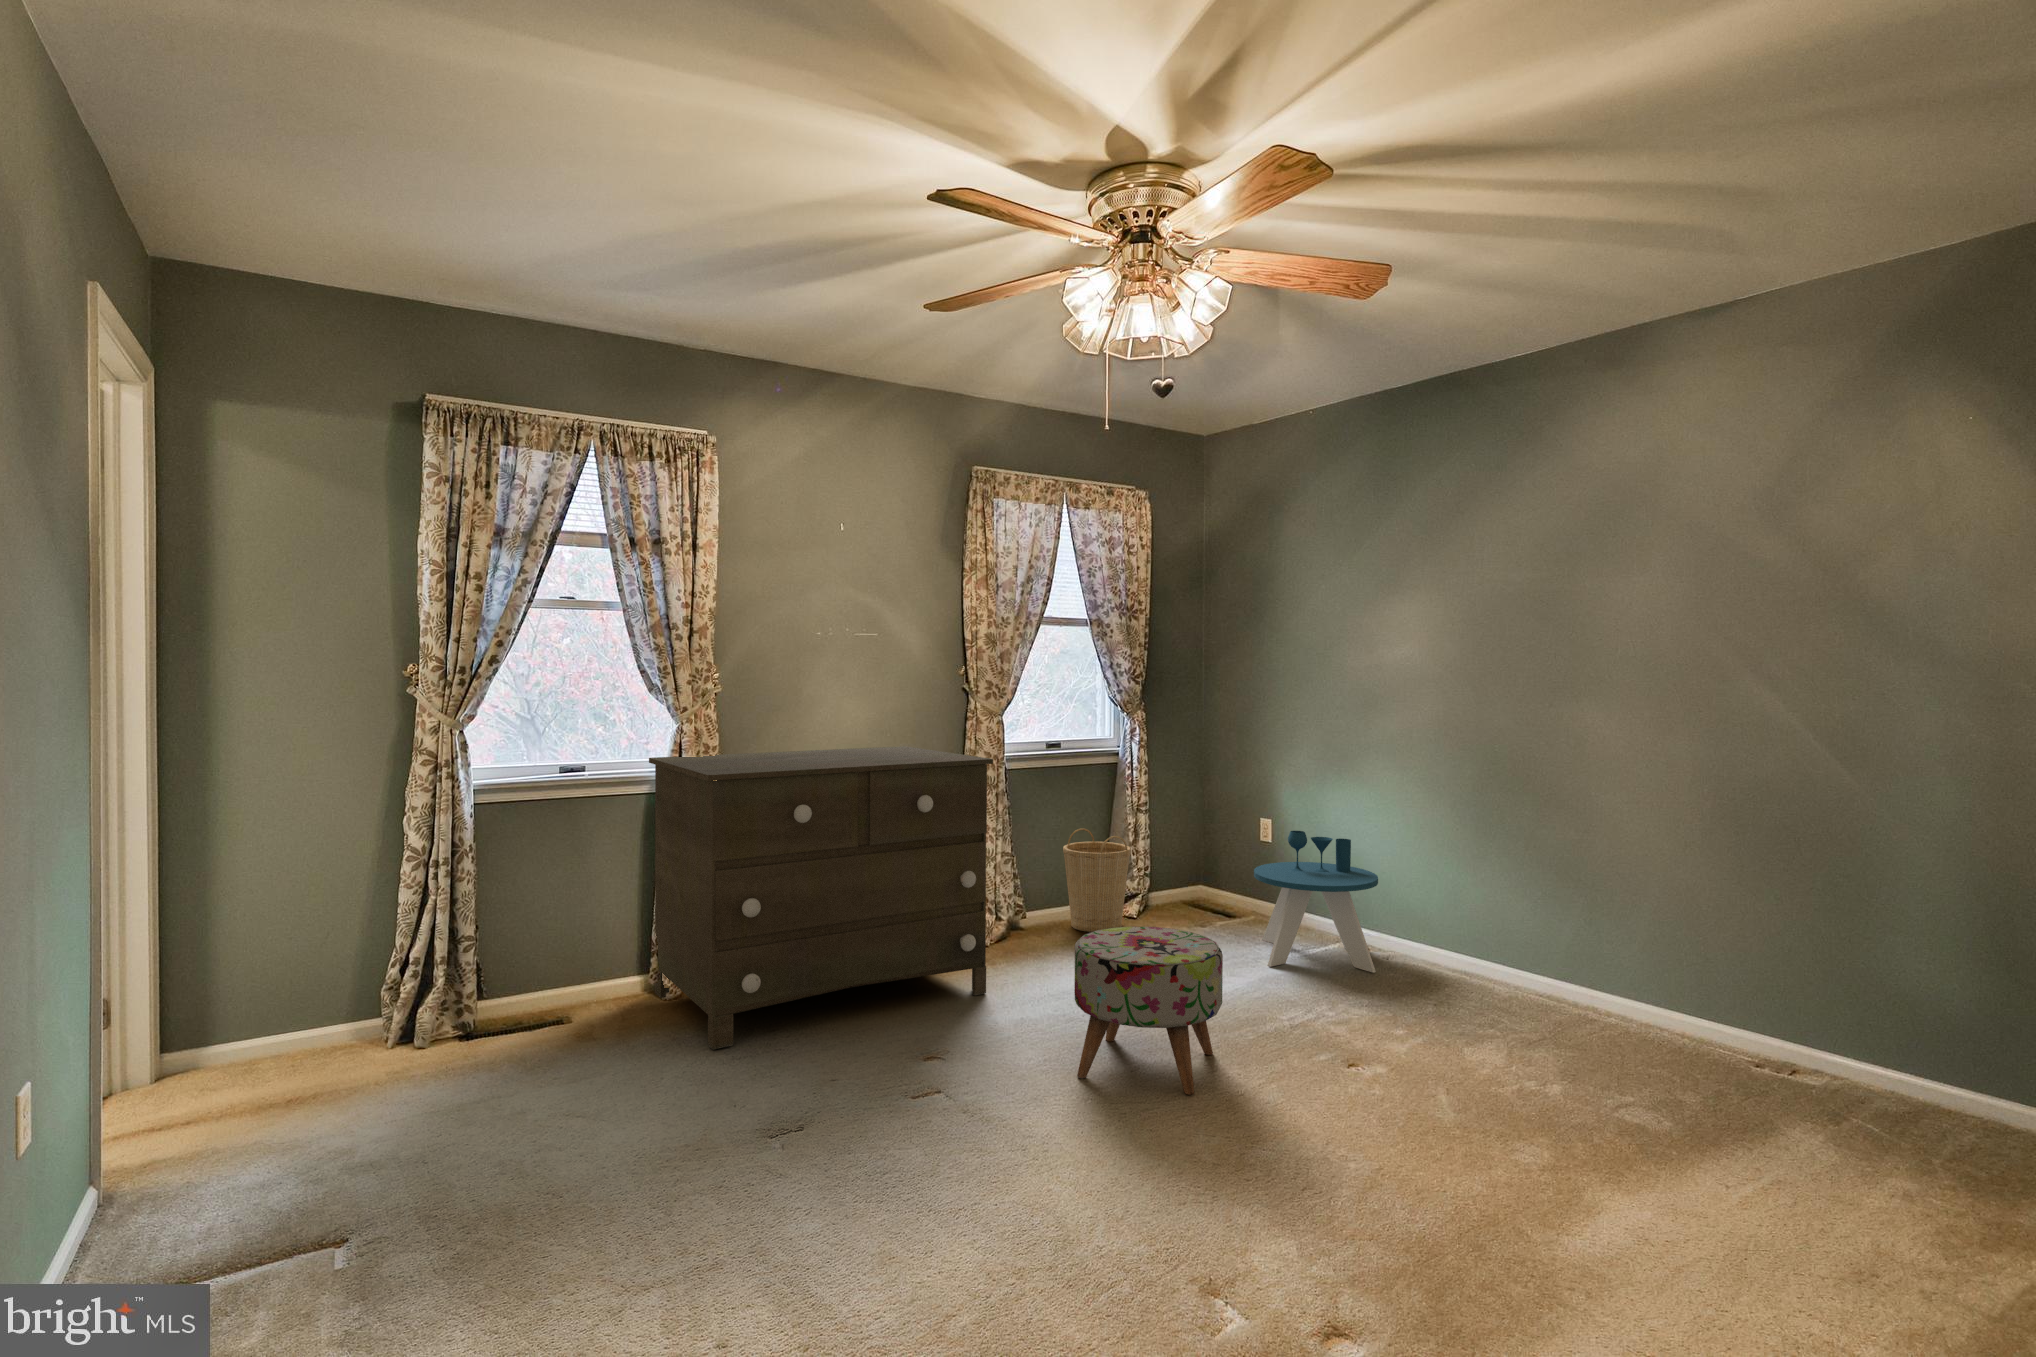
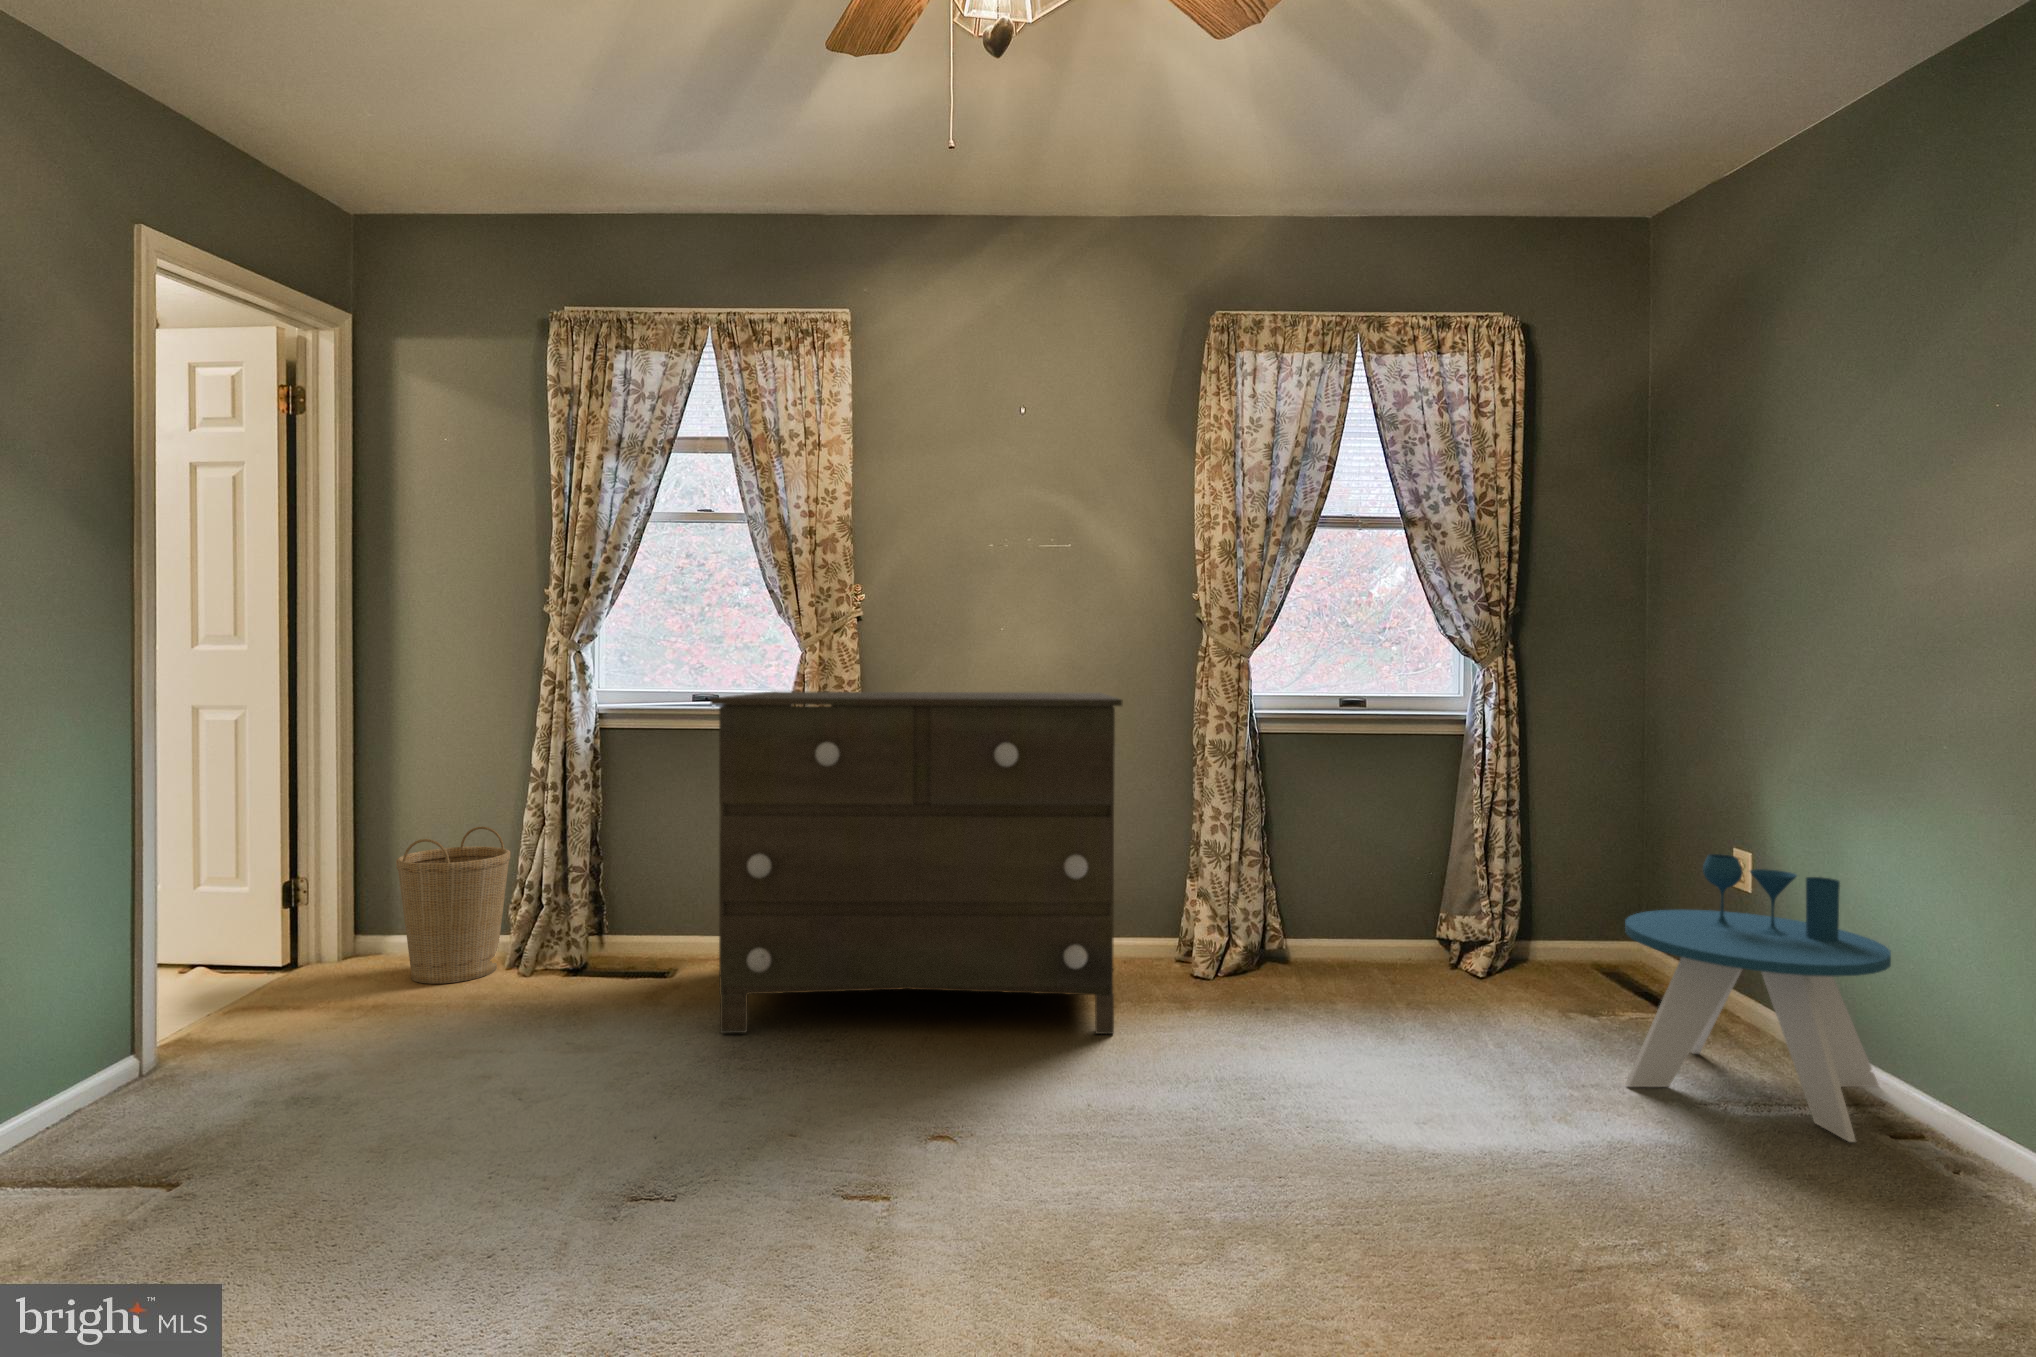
basket: present [1063,829,1130,932] -> present [396,826,510,984]
ottoman: present [1074,926,1223,1095] -> none [1059,961,1327,1271]

